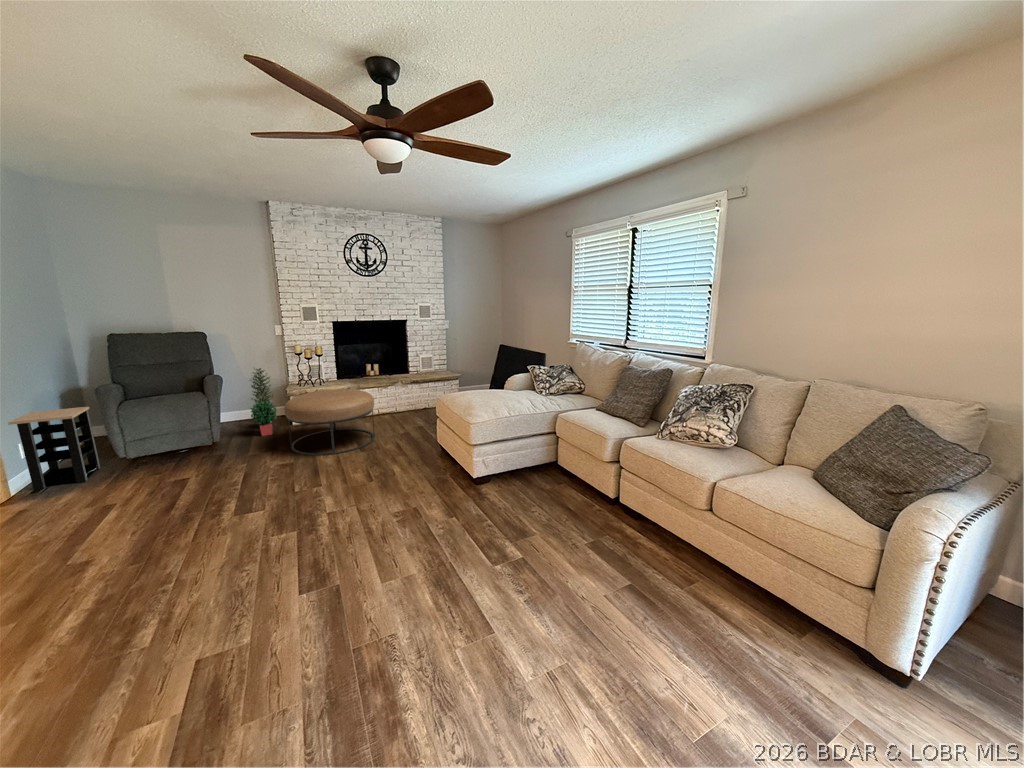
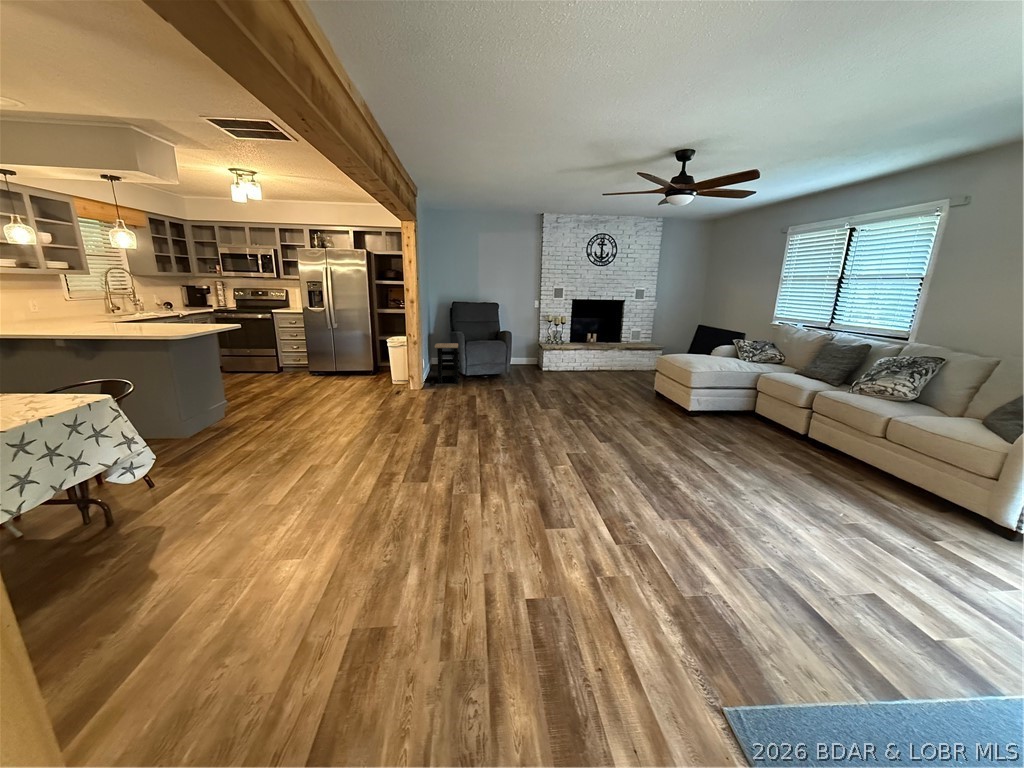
potted plant: present [250,368,277,436] -> none [519,329,540,374]
ottoman: present [284,389,375,455] -> none [552,347,608,388]

